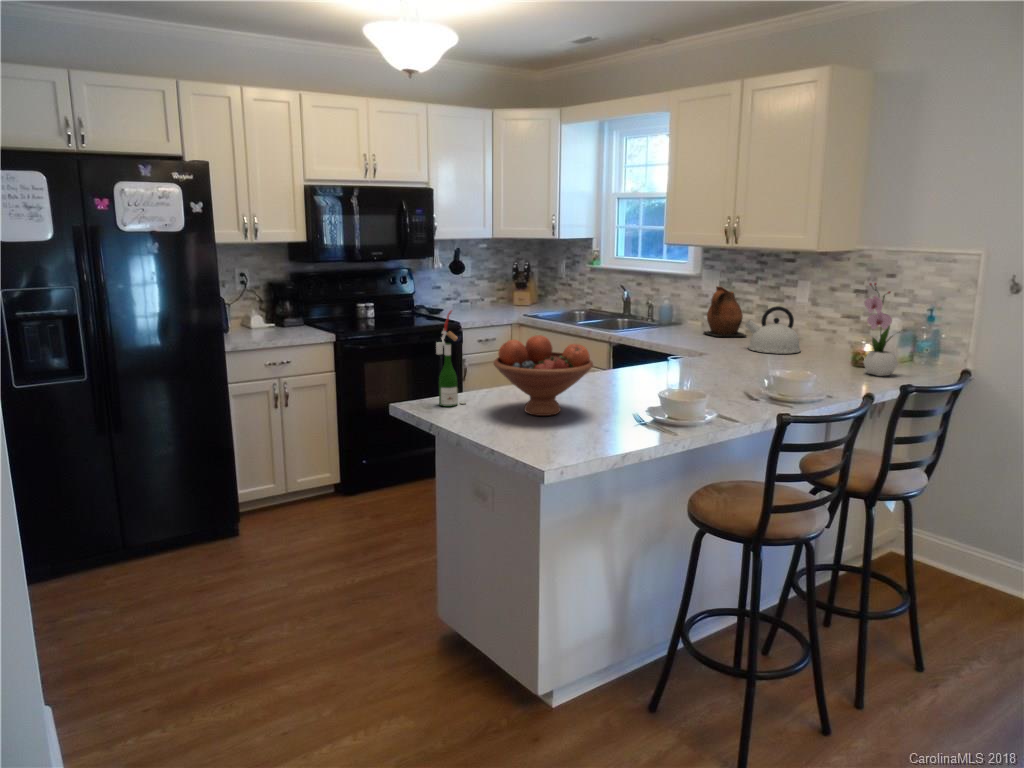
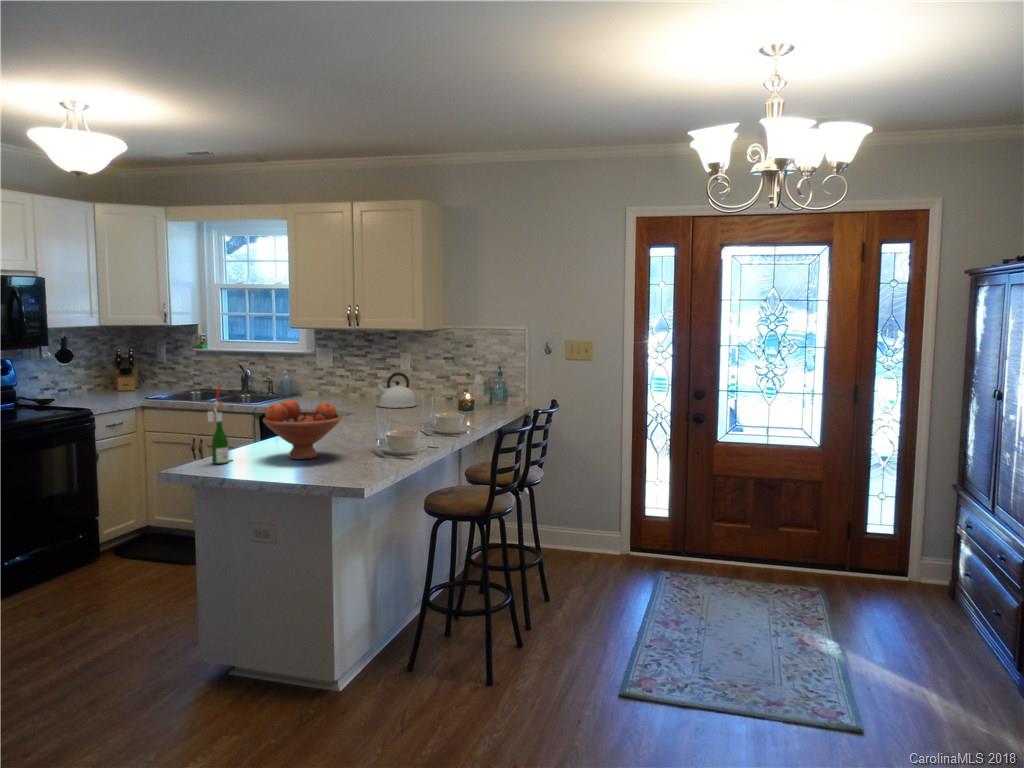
flower arrangement: present [863,283,898,376] -> none [469,350,495,414]
ceramic pitcher: present [704,286,746,336] -> none [328,360,366,401]

